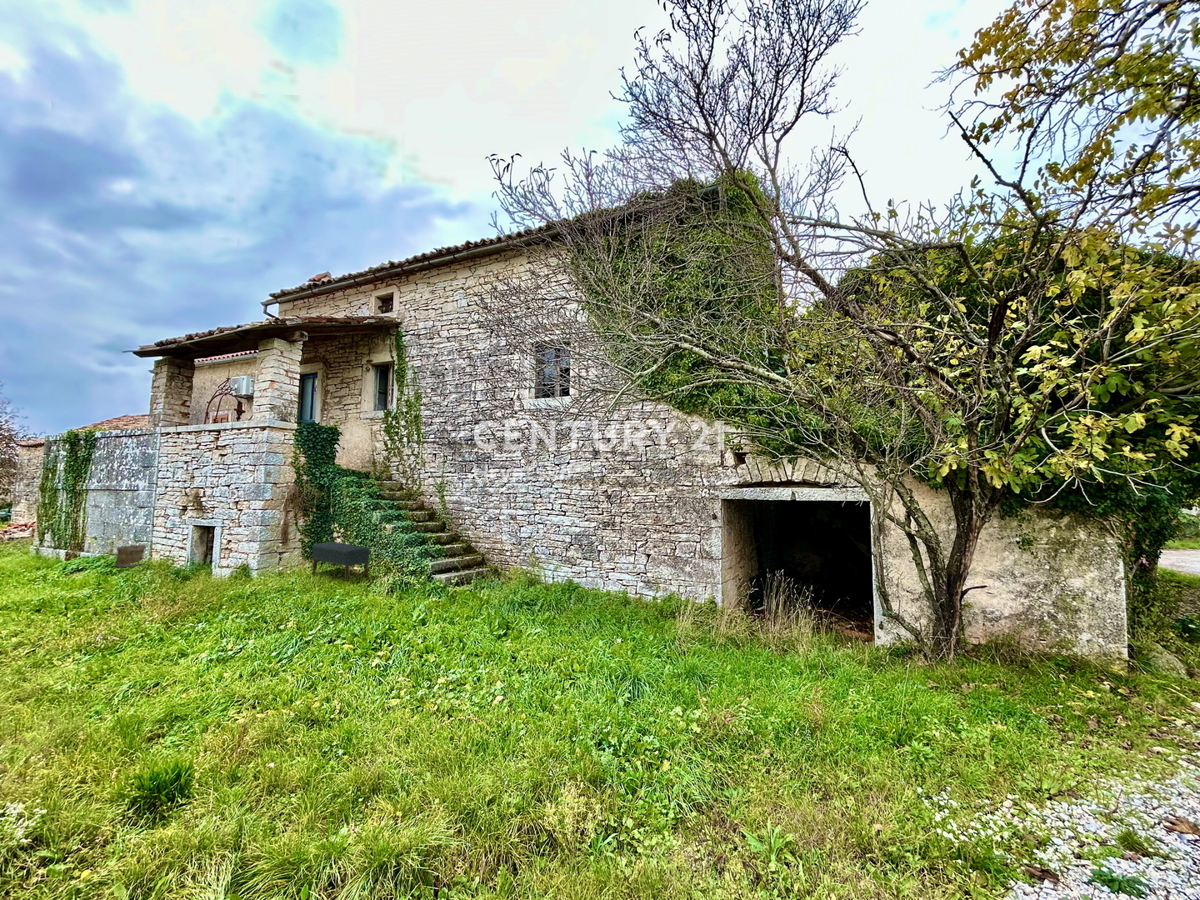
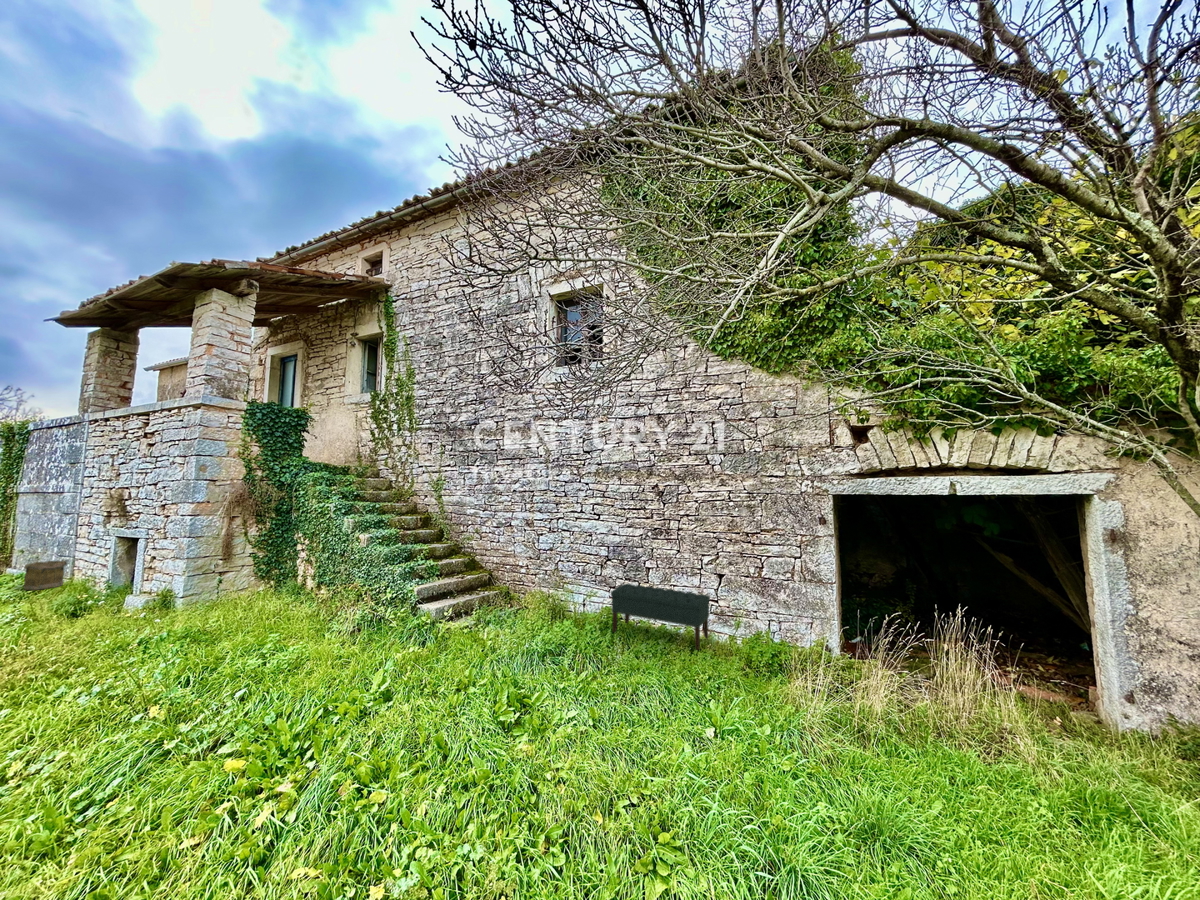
bench: present [312,542,370,580] -> present [611,584,710,650]

